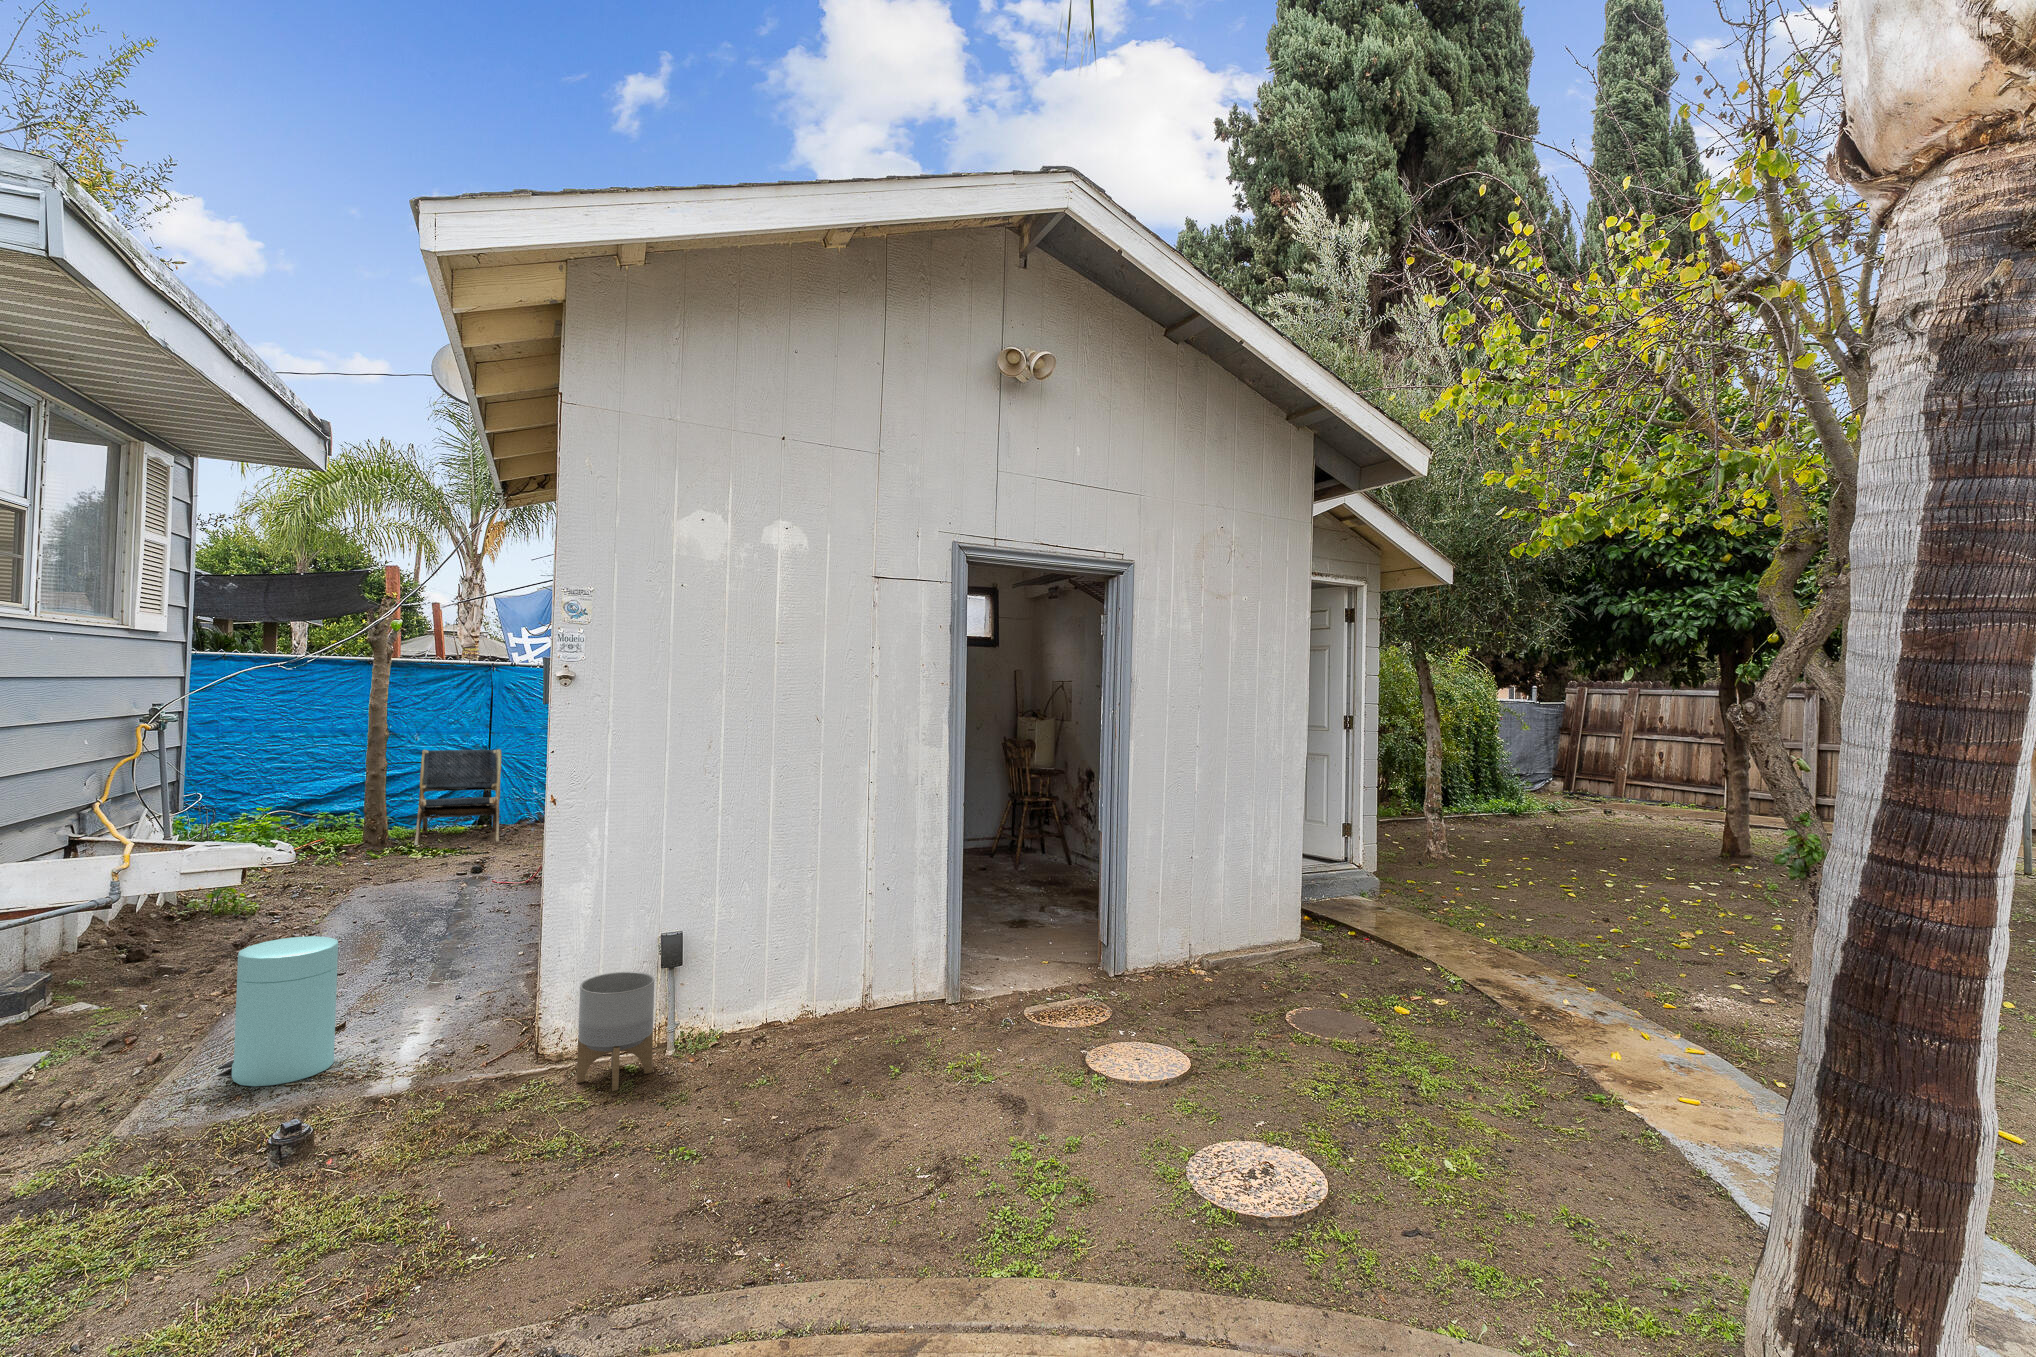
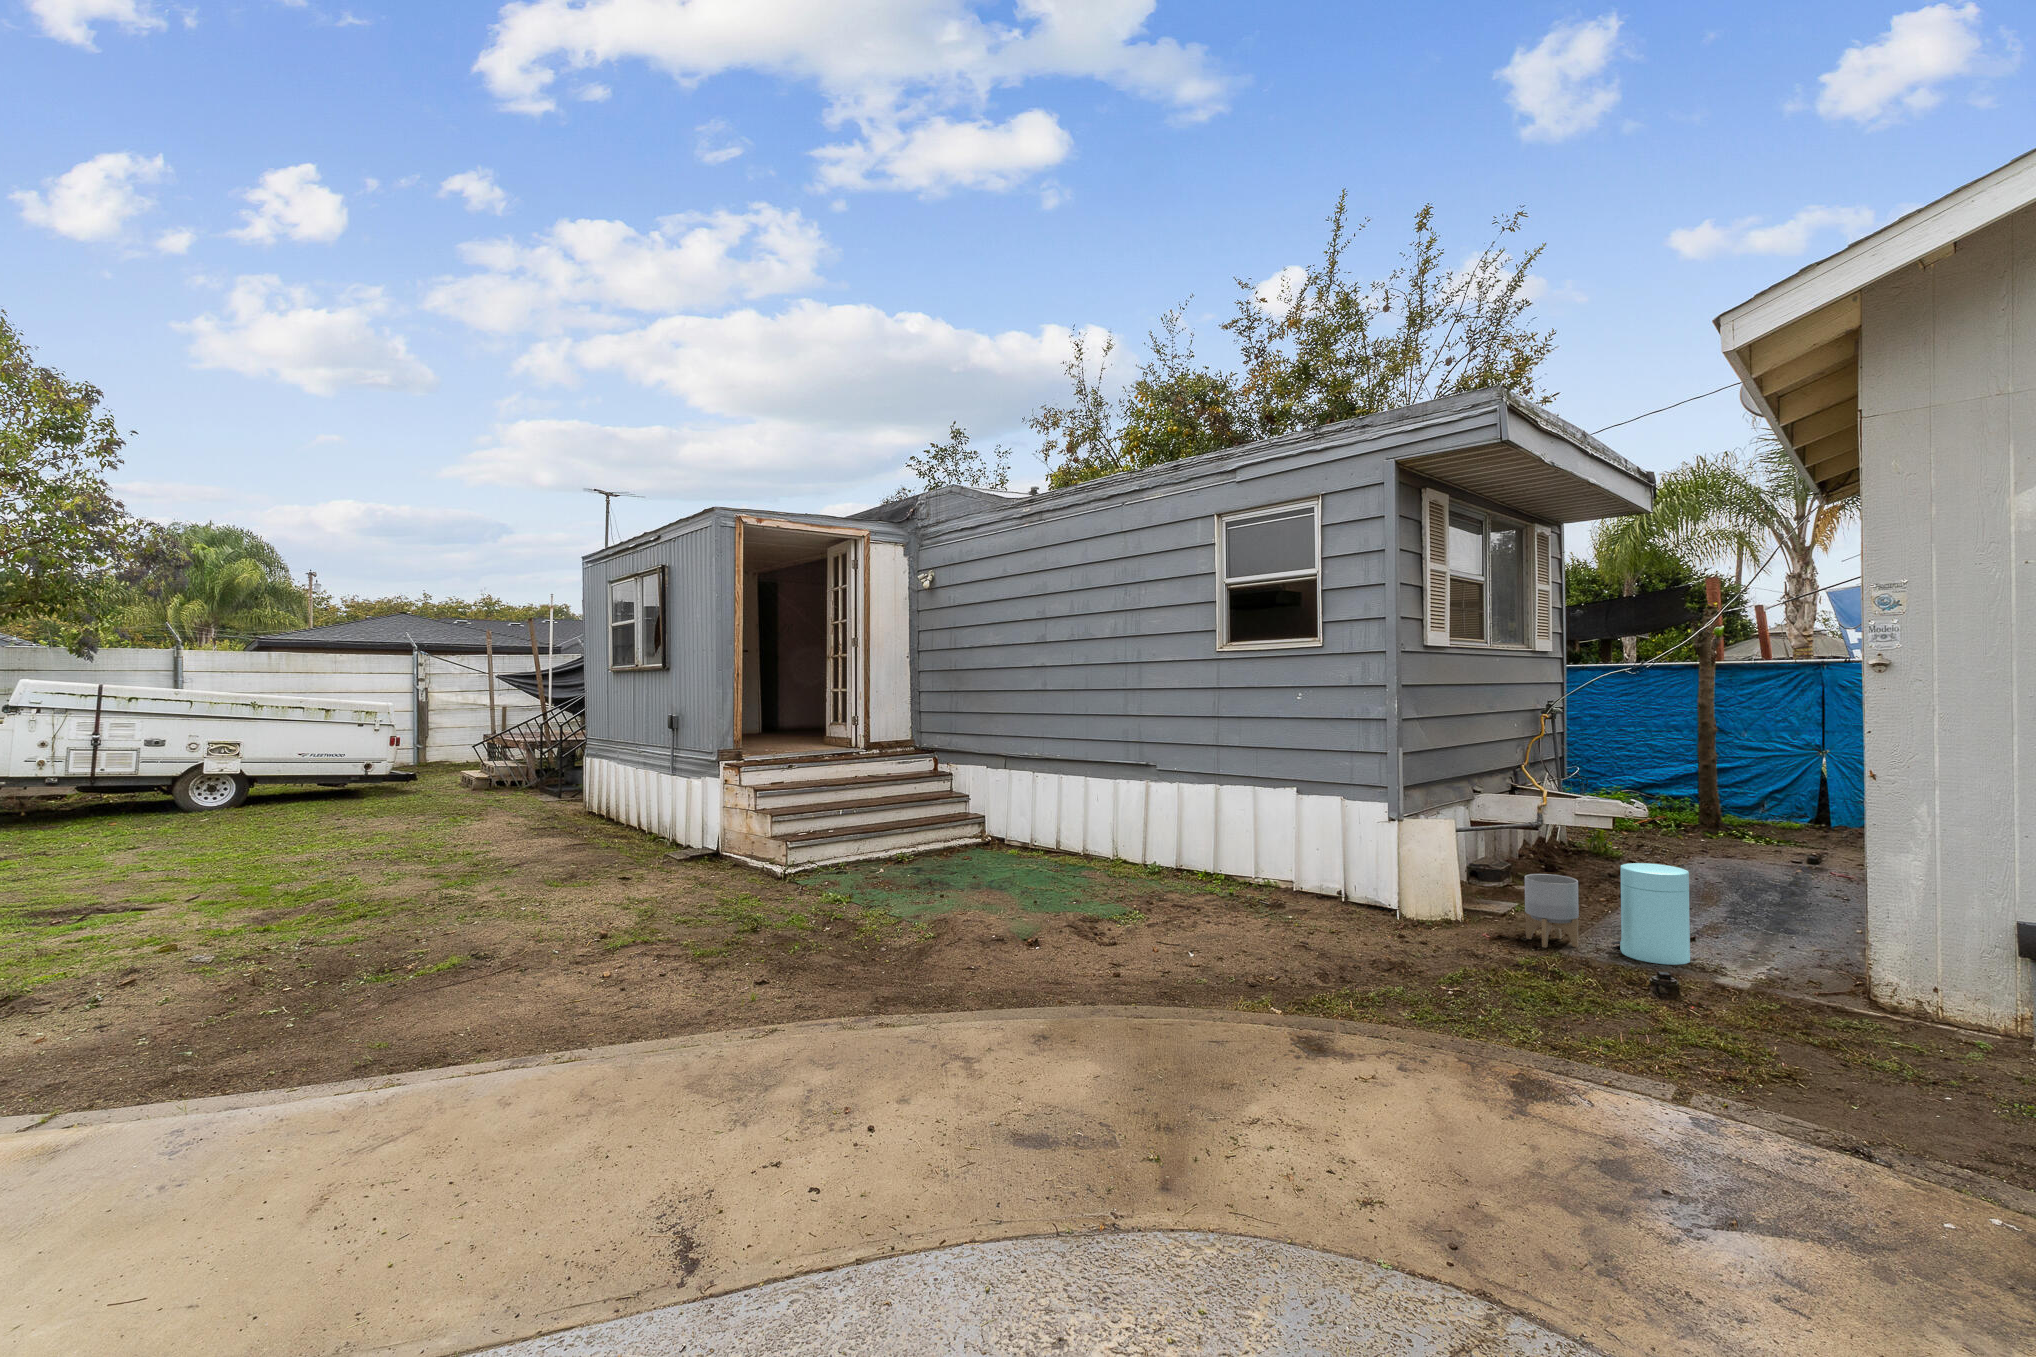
lounge chair: present [414,749,501,845] -> none [1749,744,1841,838]
planter: present [577,972,655,1091] -> present [1525,874,1579,948]

